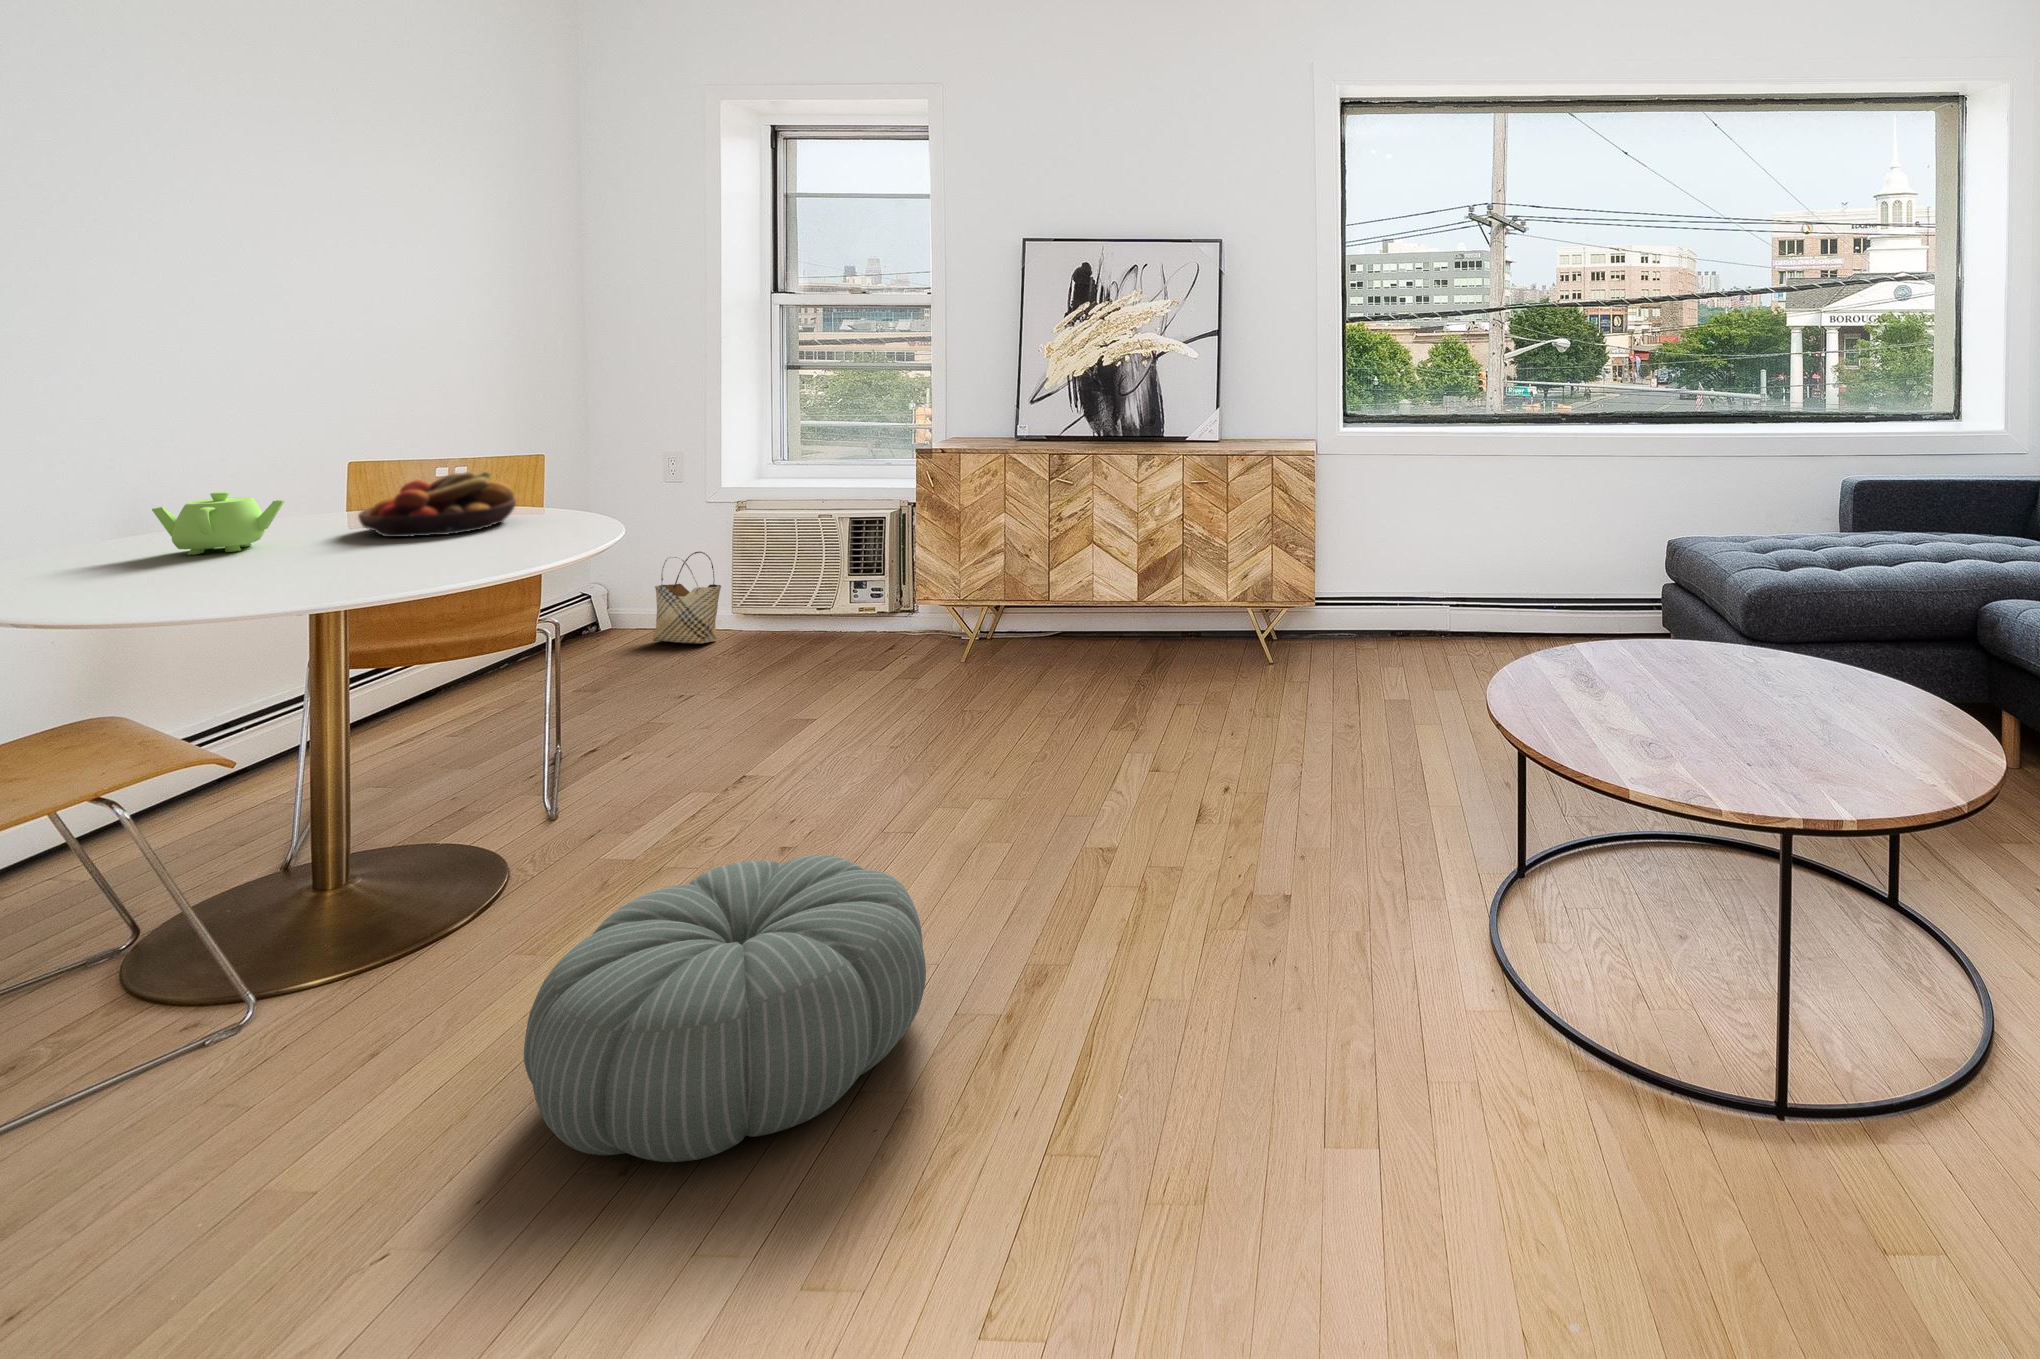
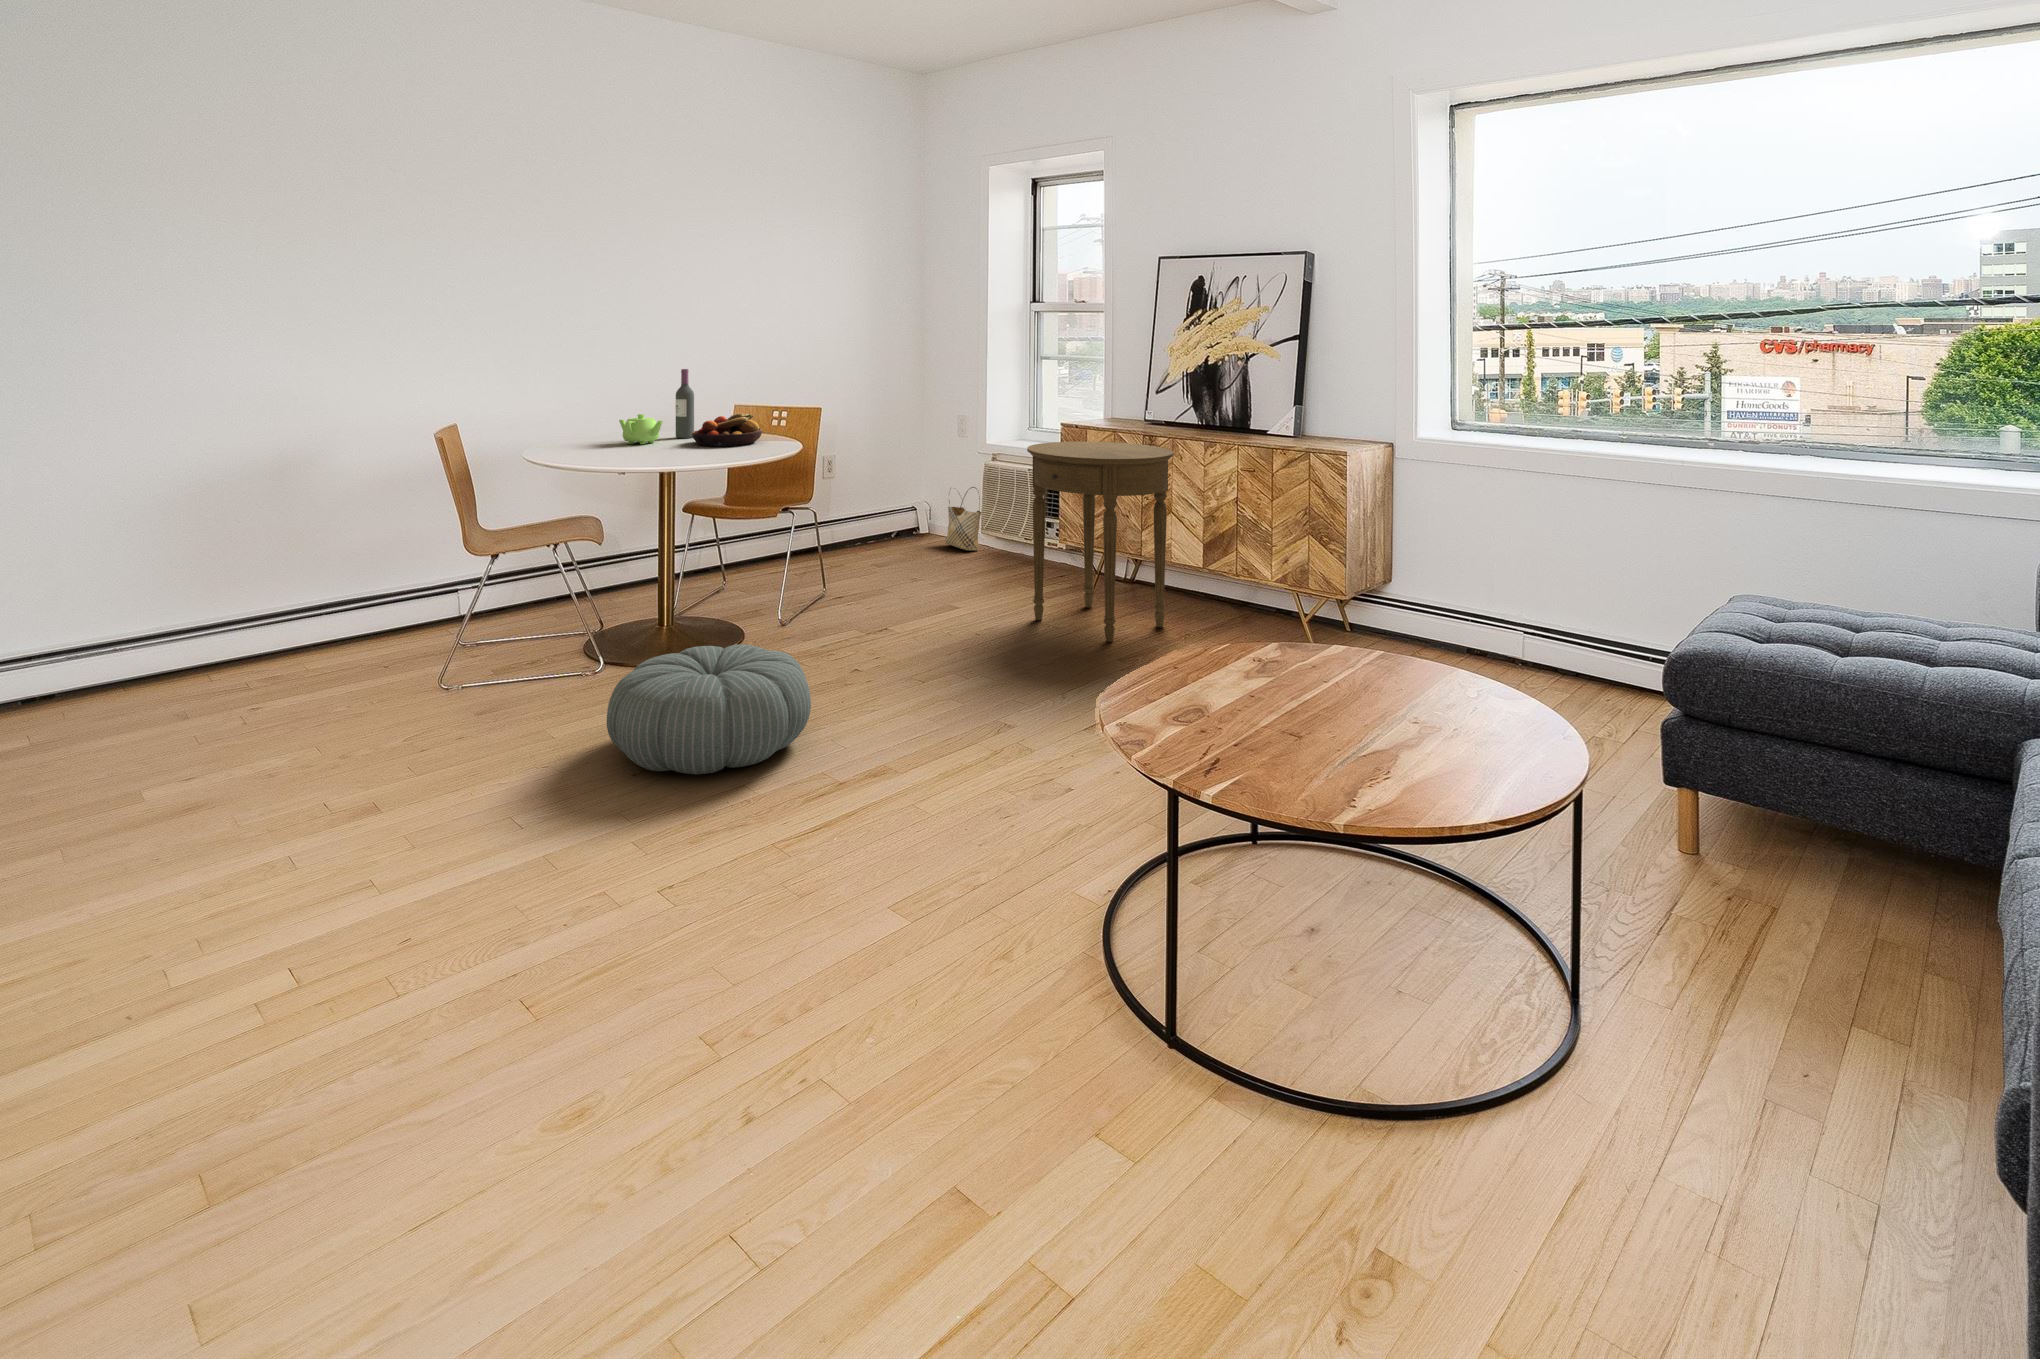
wine bottle: none [272,399,318,531] -> present [676,369,694,438]
side table: none [926,465,1131,714] -> present [1027,442,1174,642]

